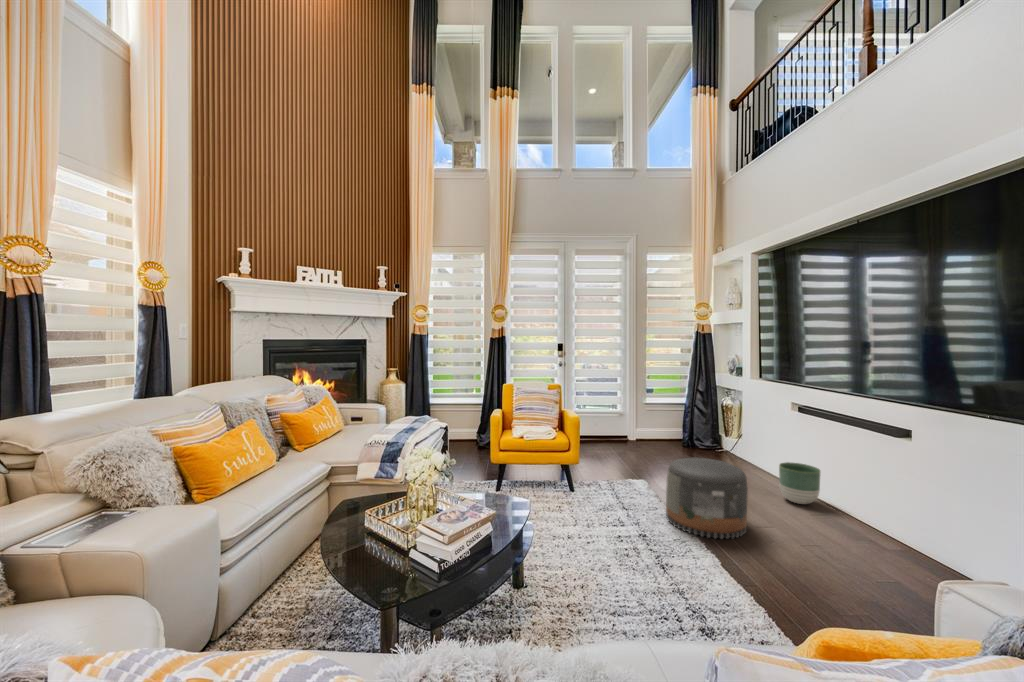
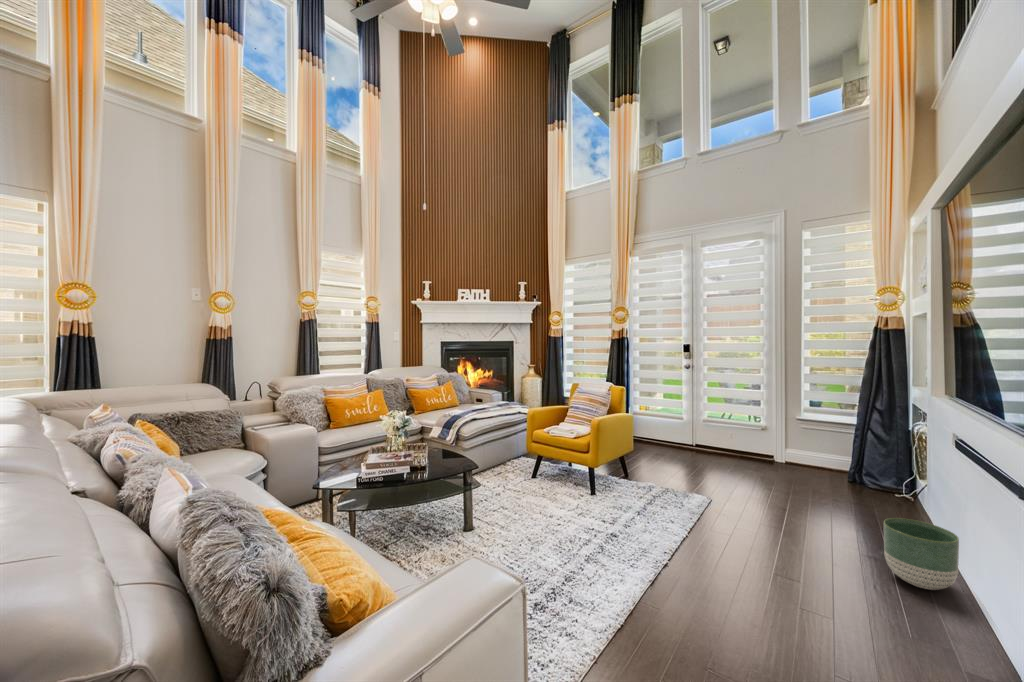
pouf: present [666,458,748,539] -> none [656,477,757,584]

